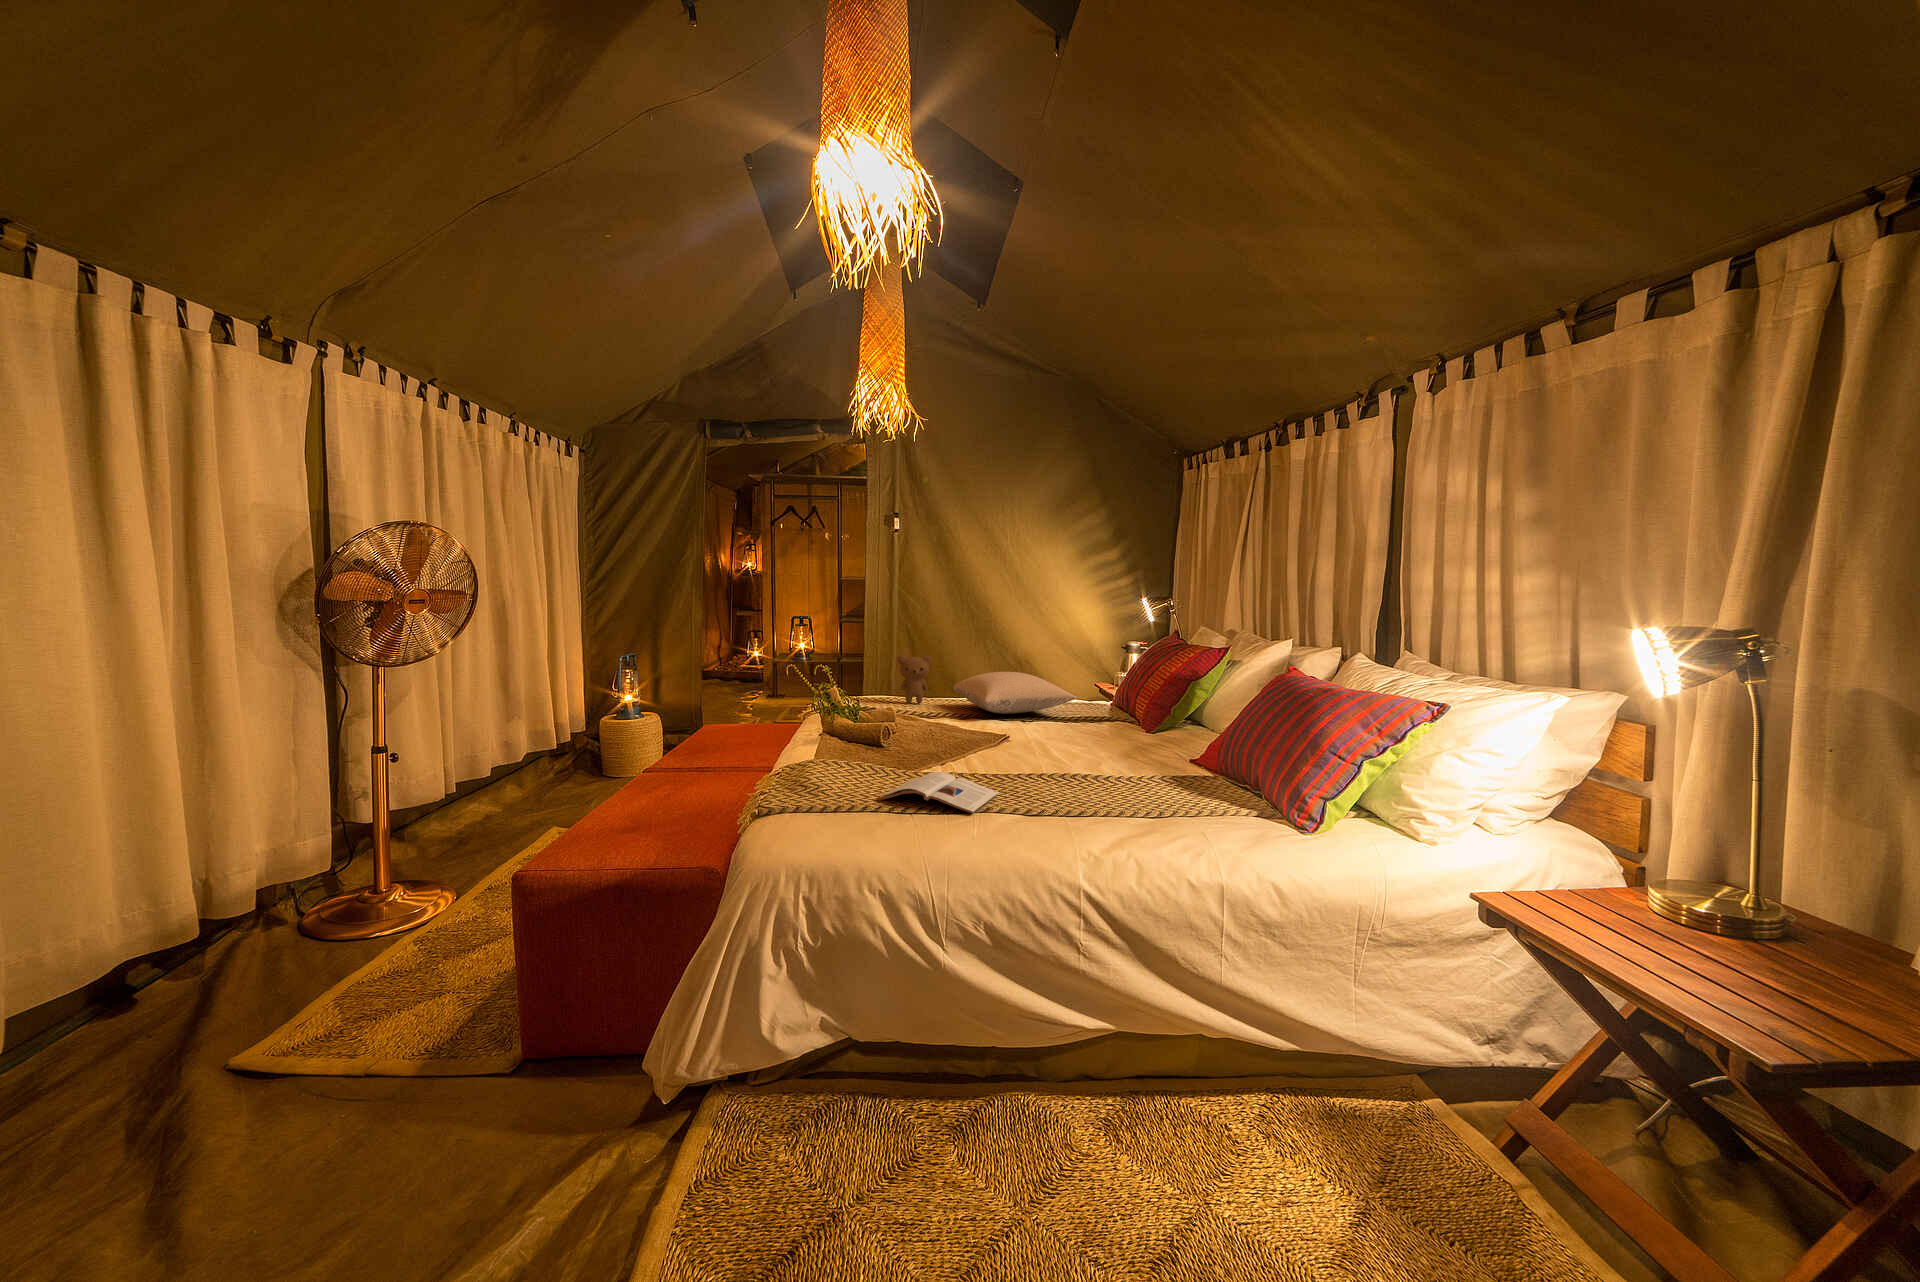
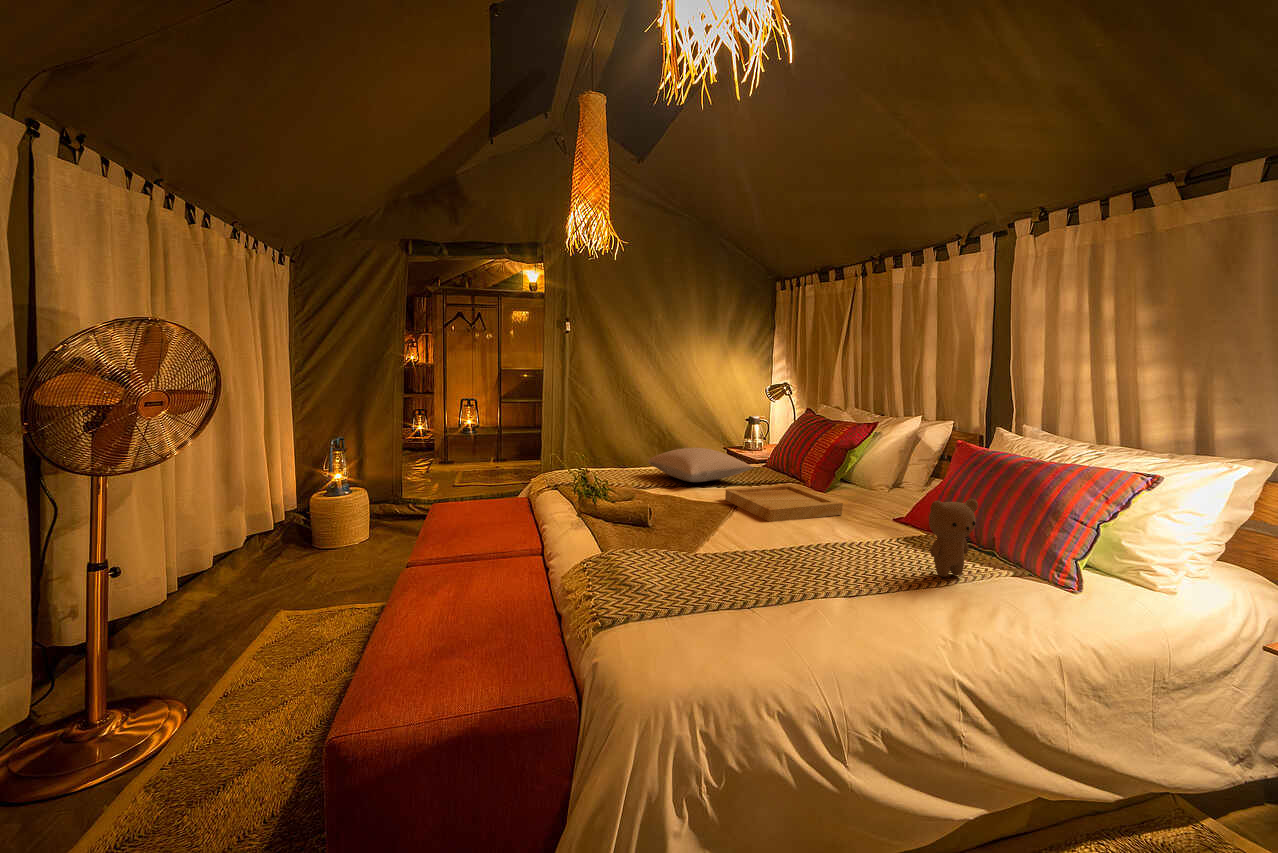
teddy bear: present [897,655,932,704] -> present [929,499,978,577]
tray: none [1016,718,1142,754] -> present [725,485,843,522]
magazine: present [879,772,999,813] -> none [712,558,816,607]

